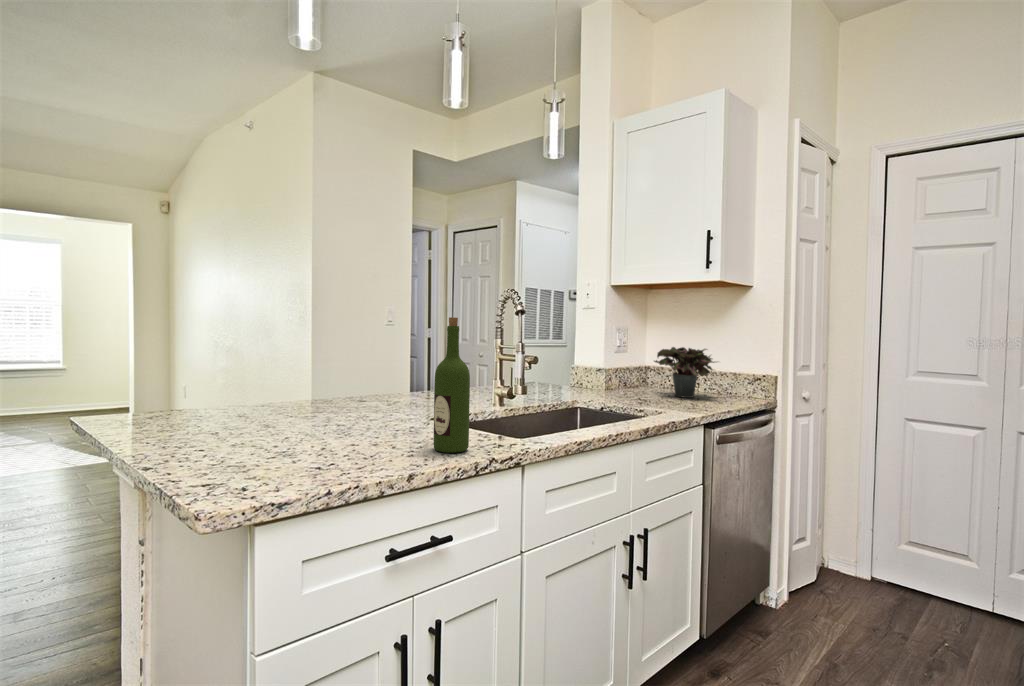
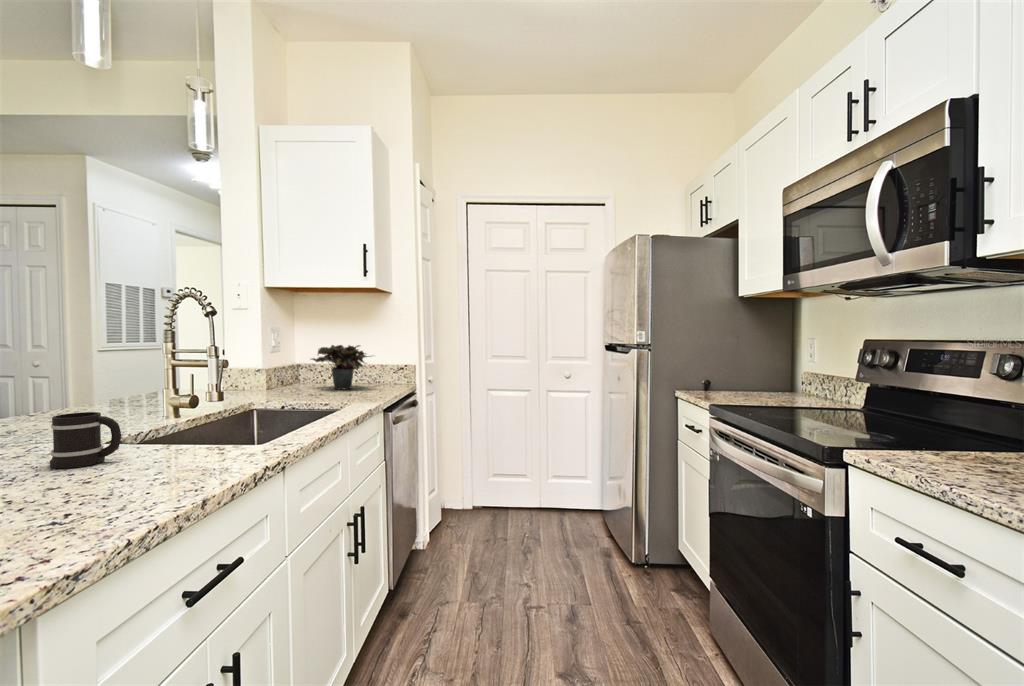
wine bottle: present [434,317,470,453] -> none [178,321,225,473]
mug: none [377,390,418,432] -> present [50,412,121,468]

